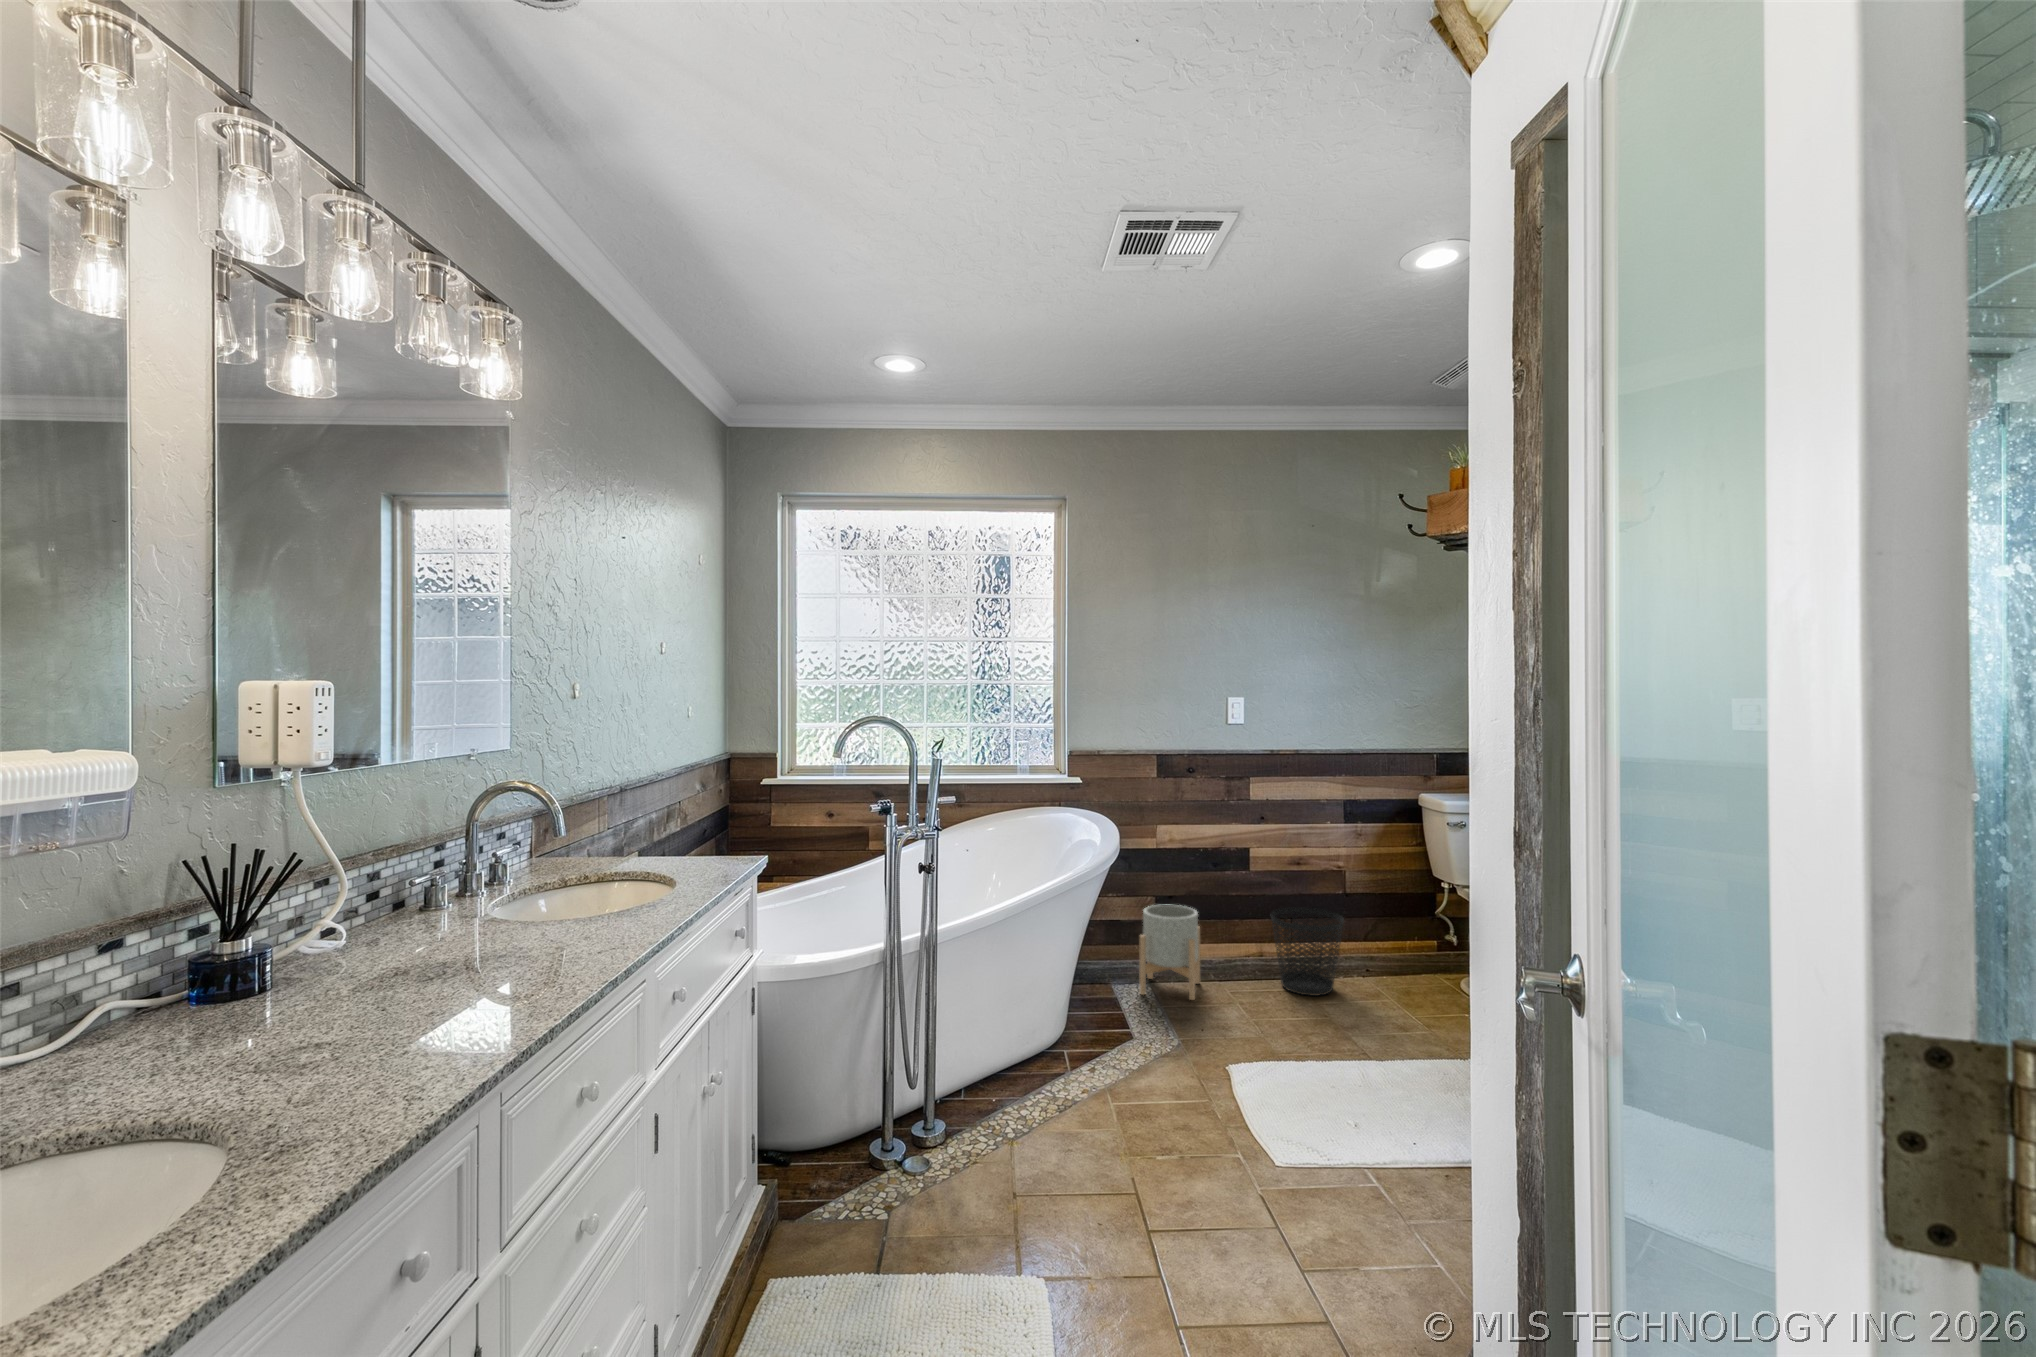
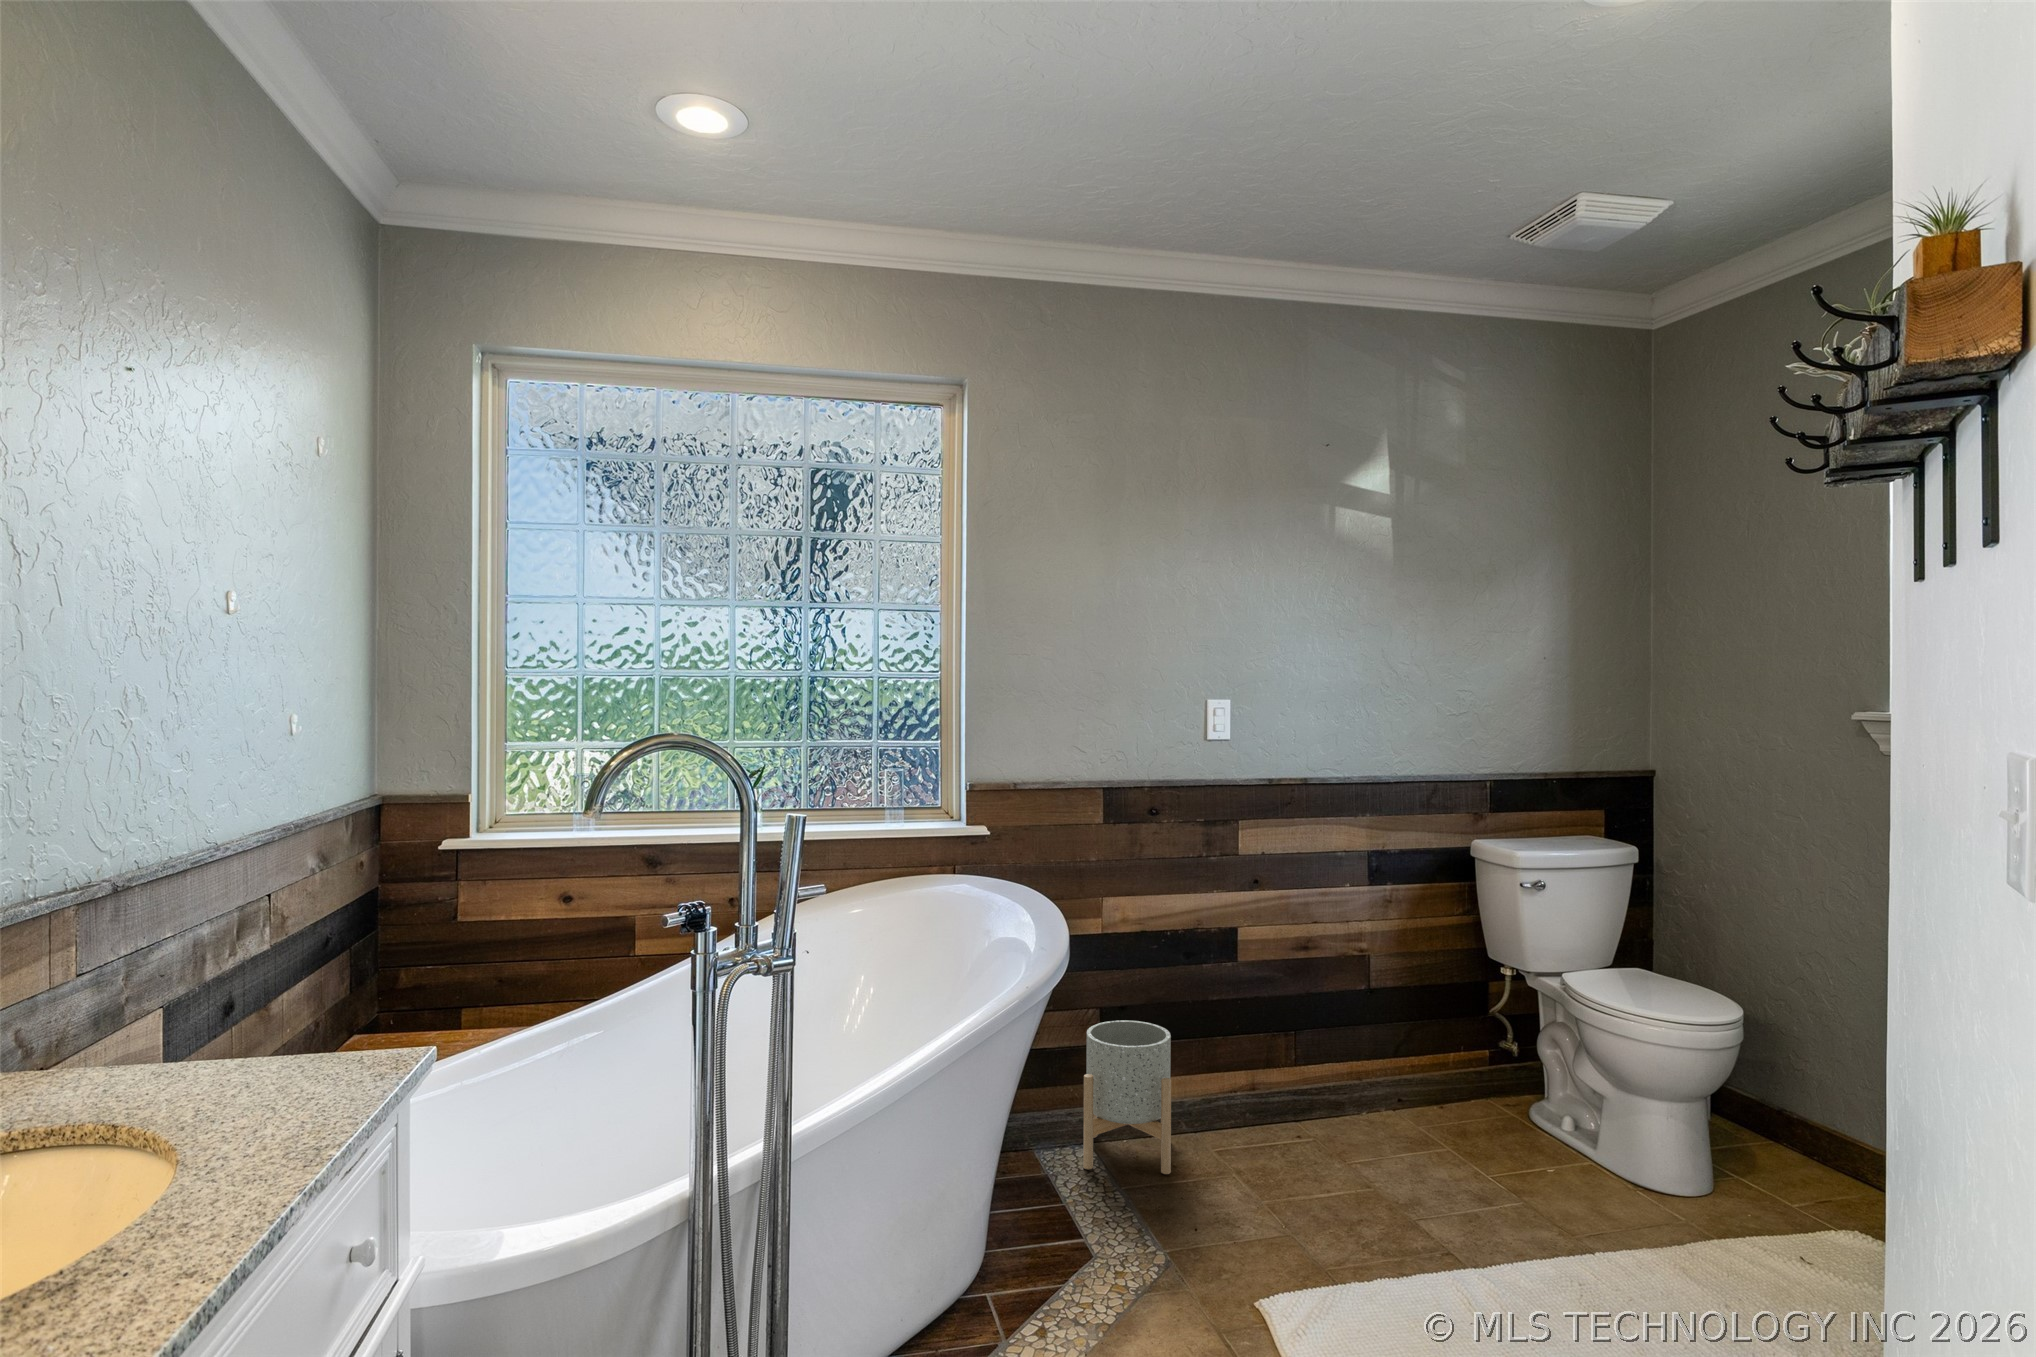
wastebasket: present [1271,907,1344,996] -> none [1273,1013,1382,1151]

